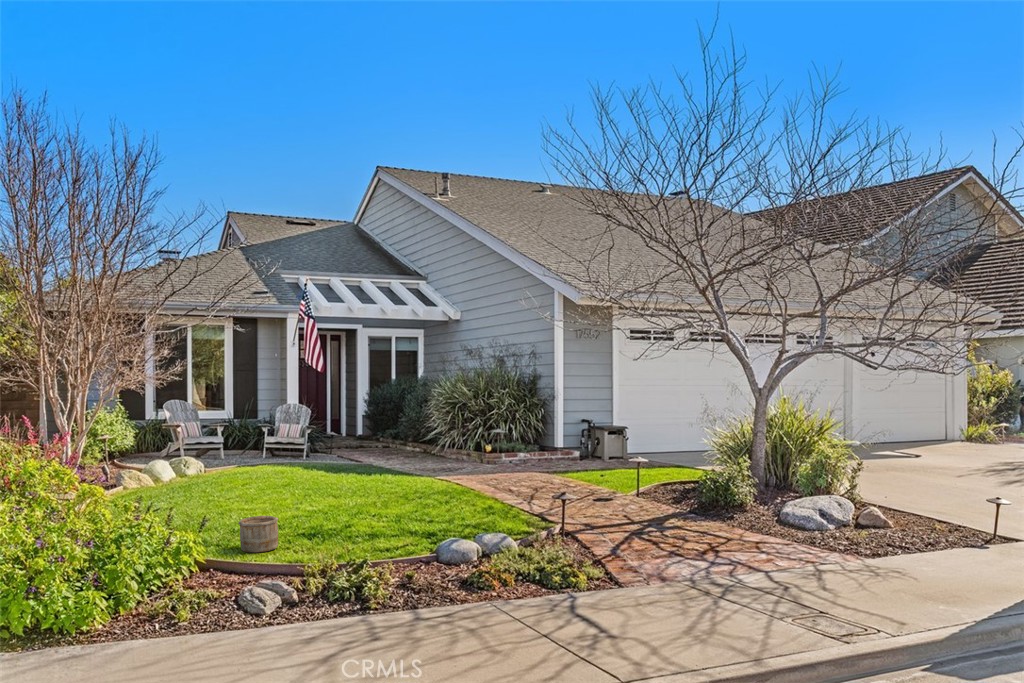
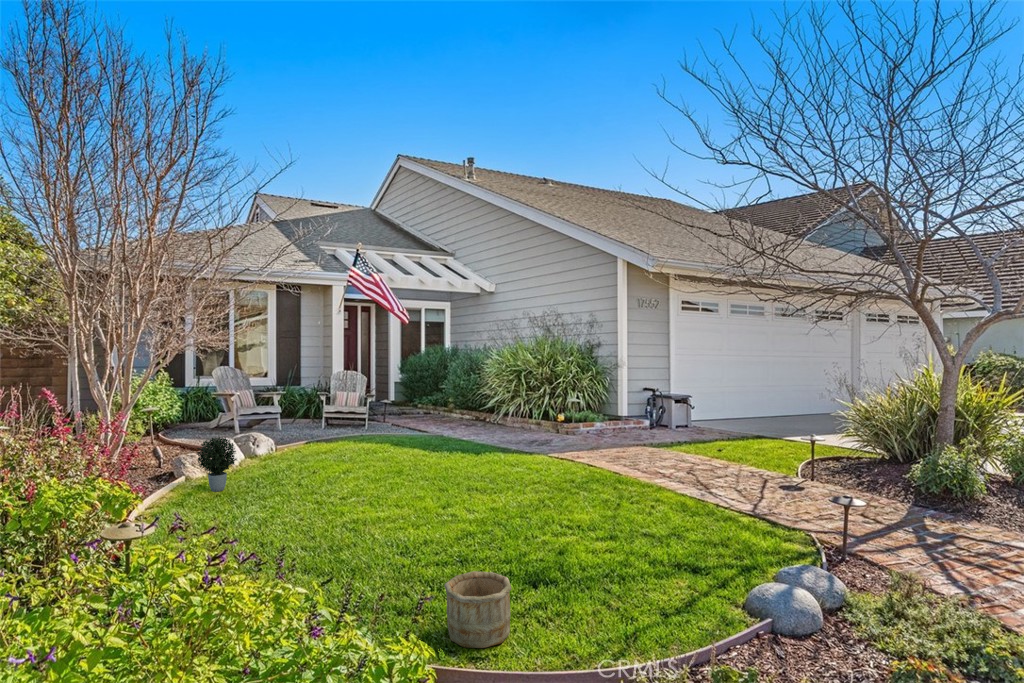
potted plant: none [129,452,160,494] -> present [196,437,237,492]

